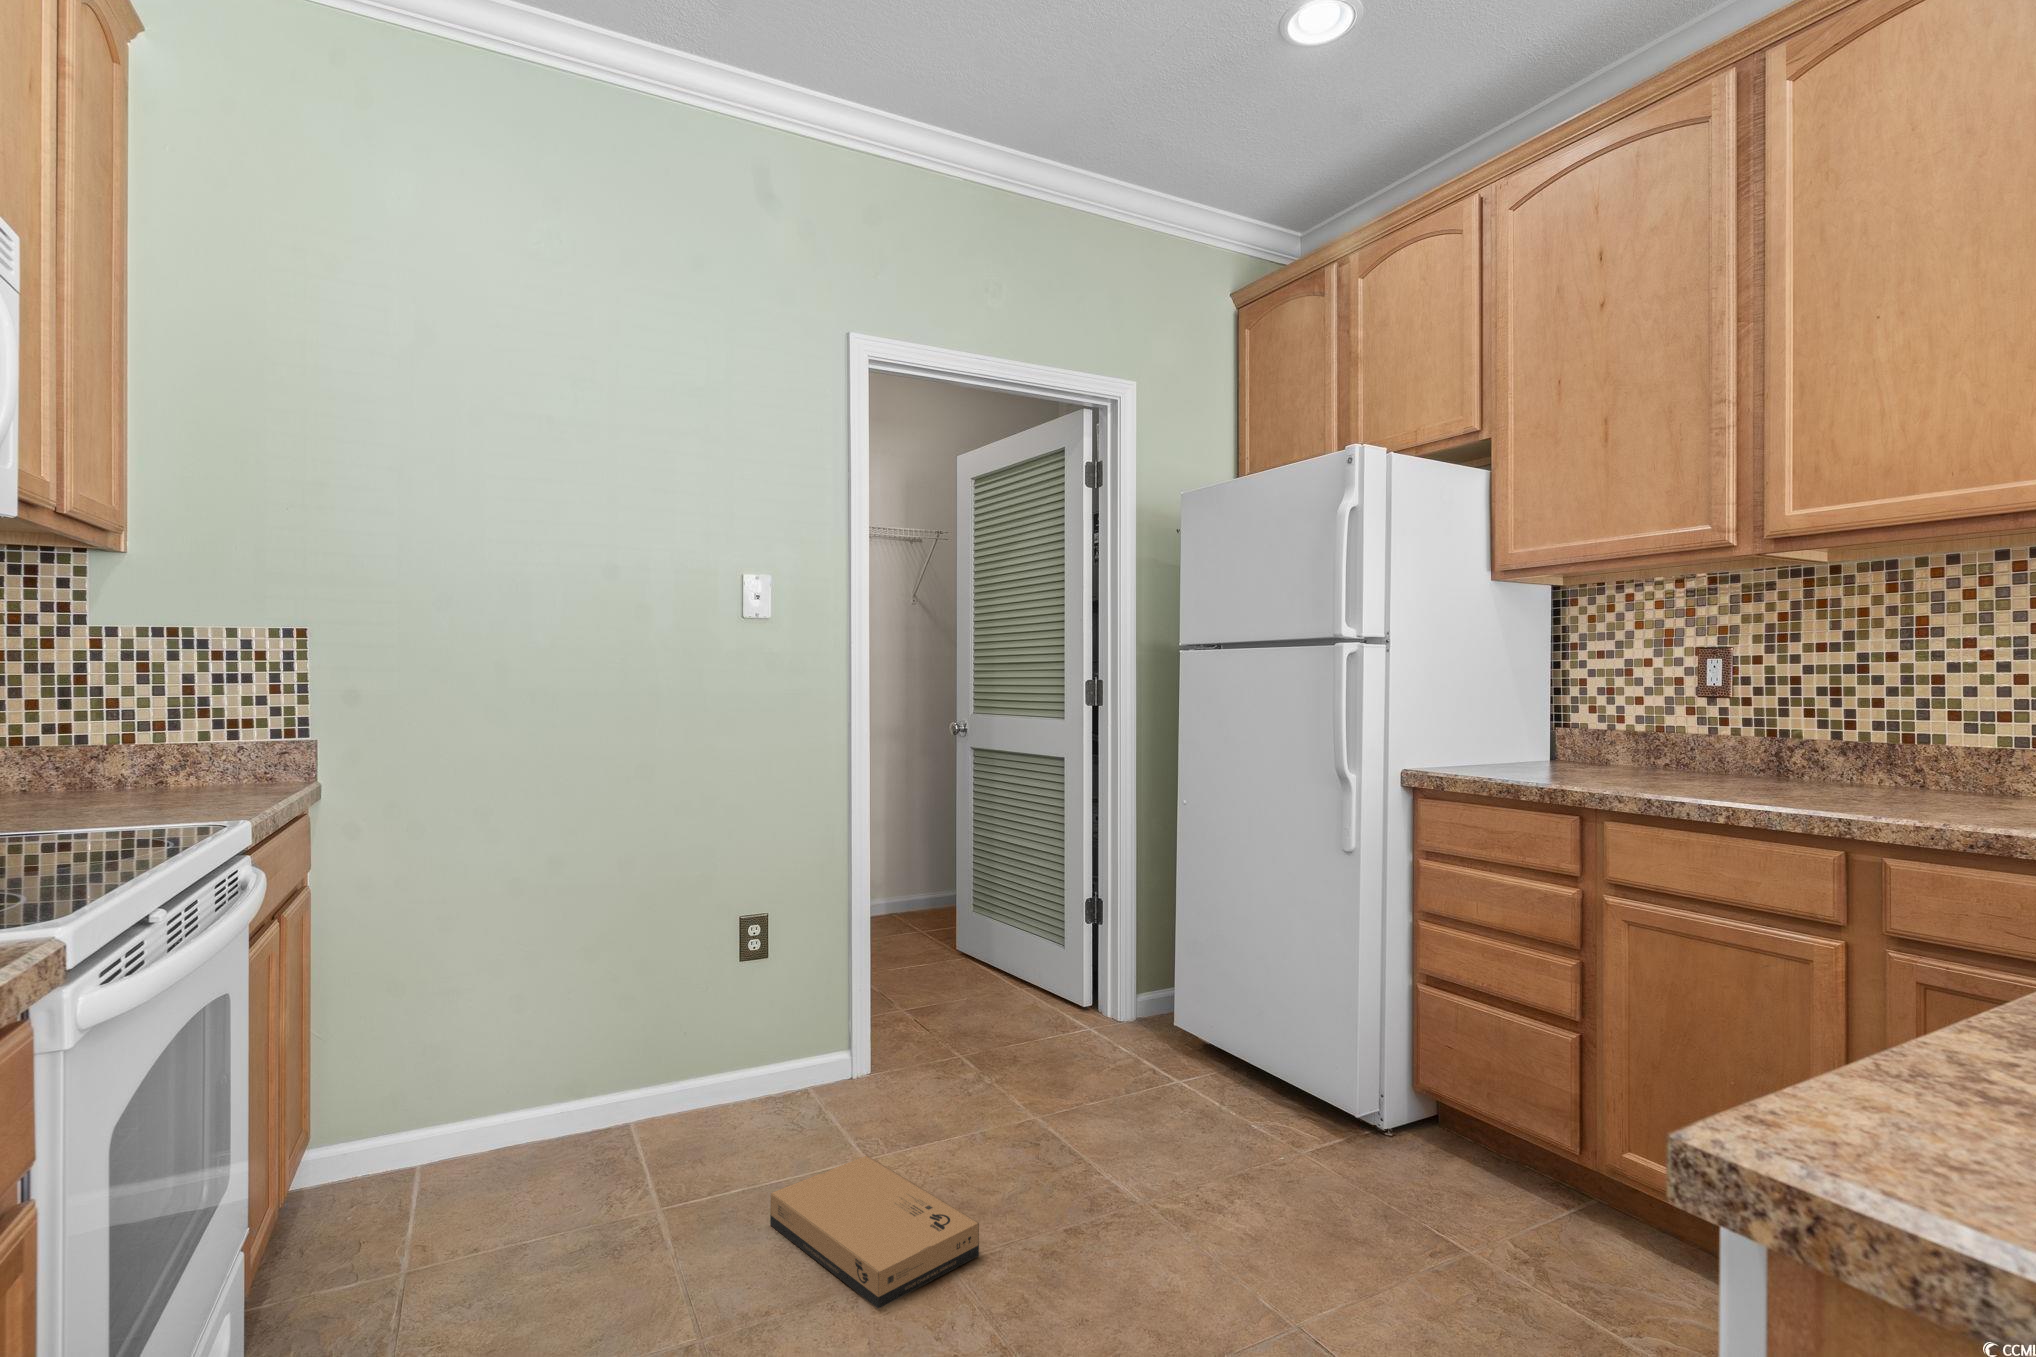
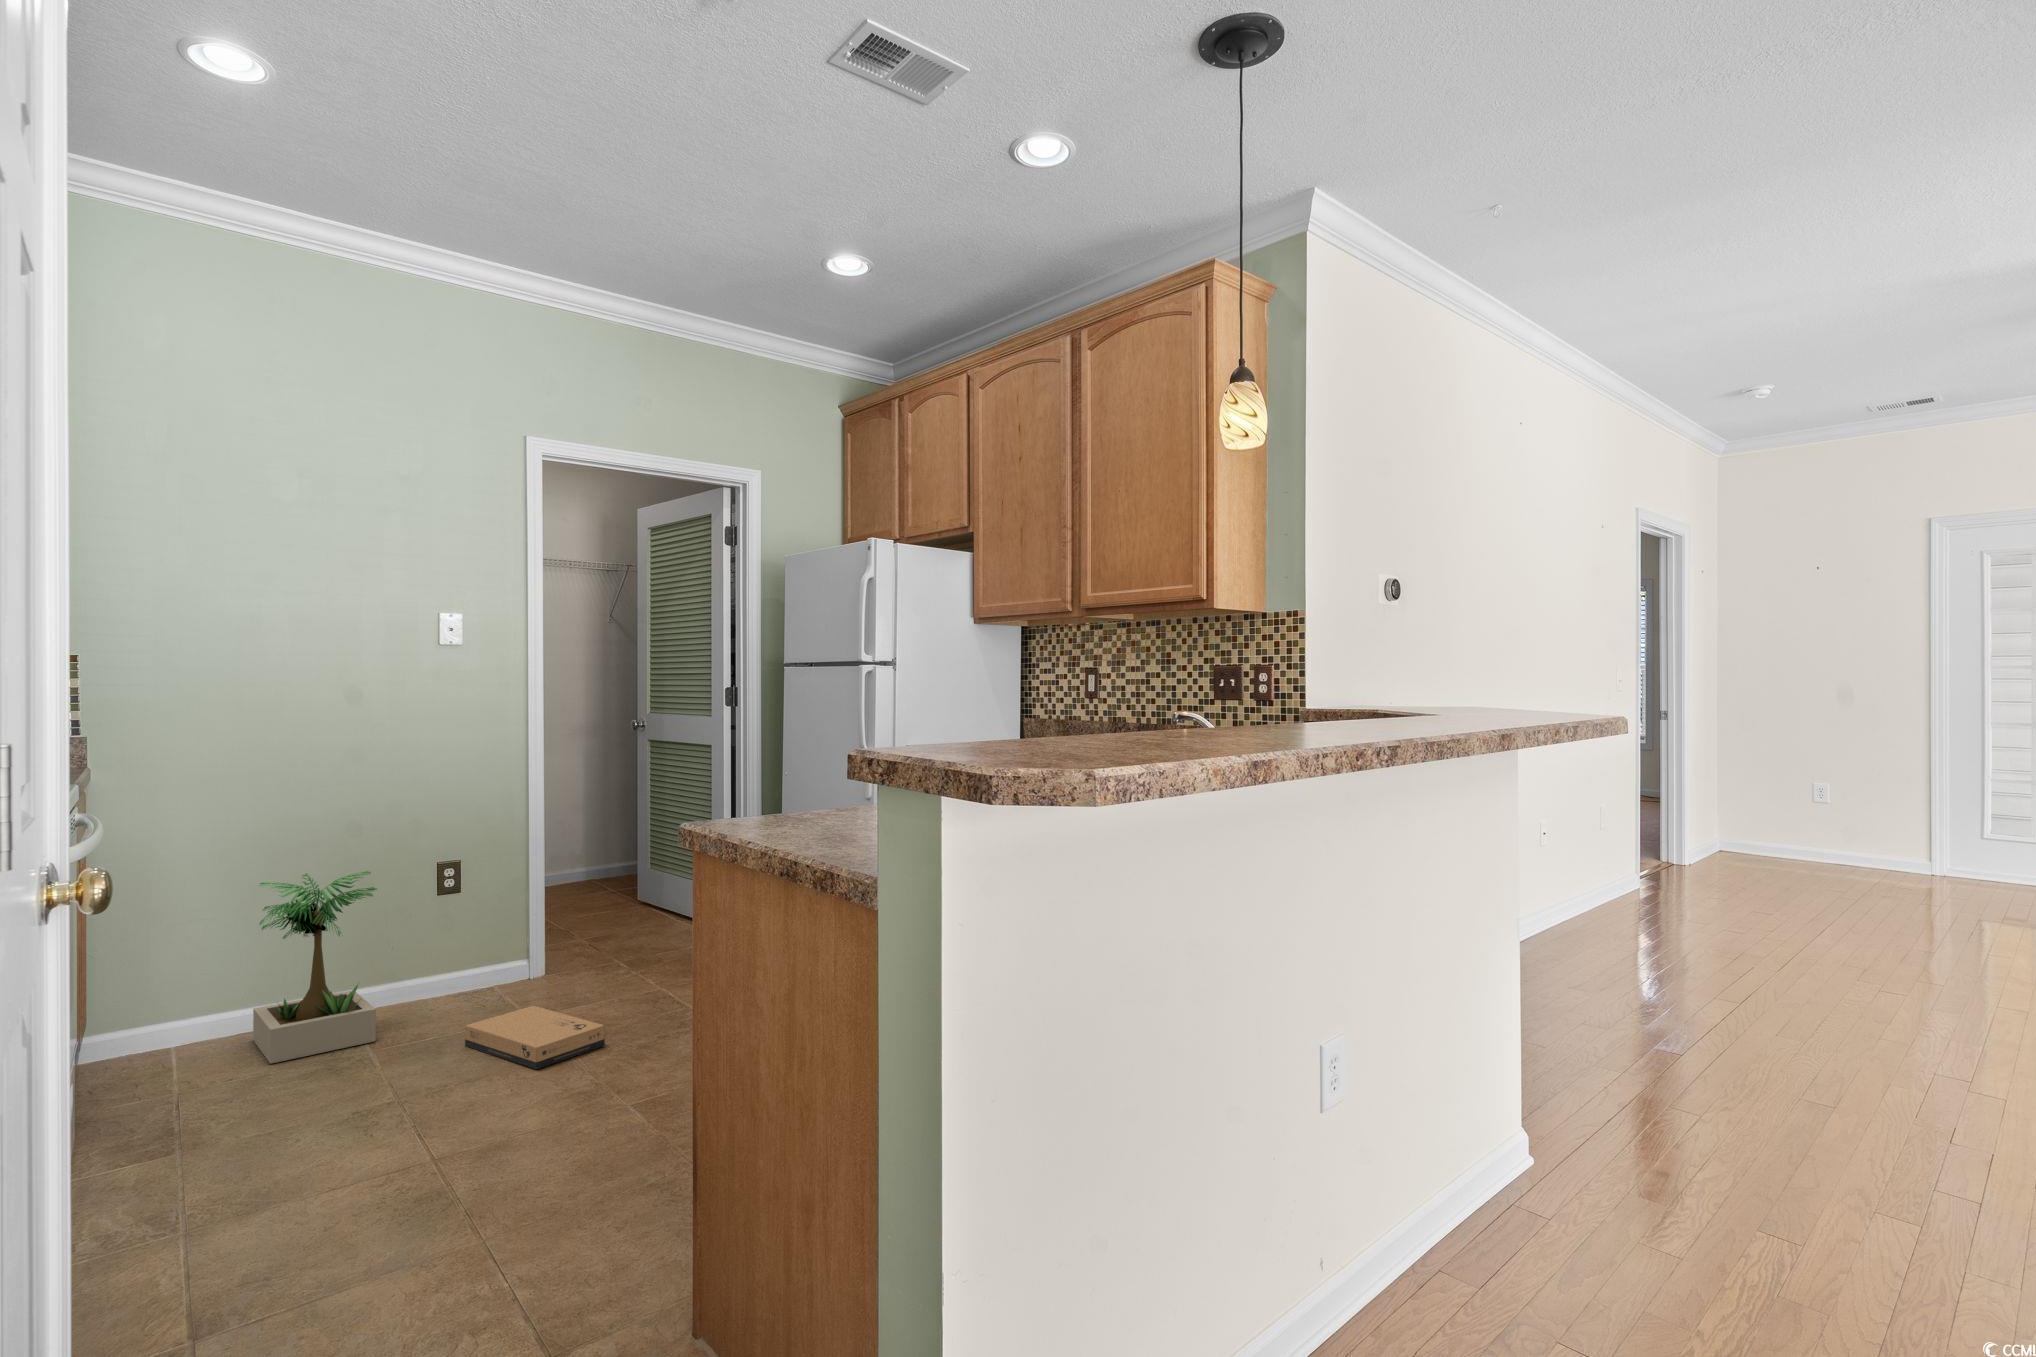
potted plant: none [485,927,681,1231] -> present [253,871,377,1064]

